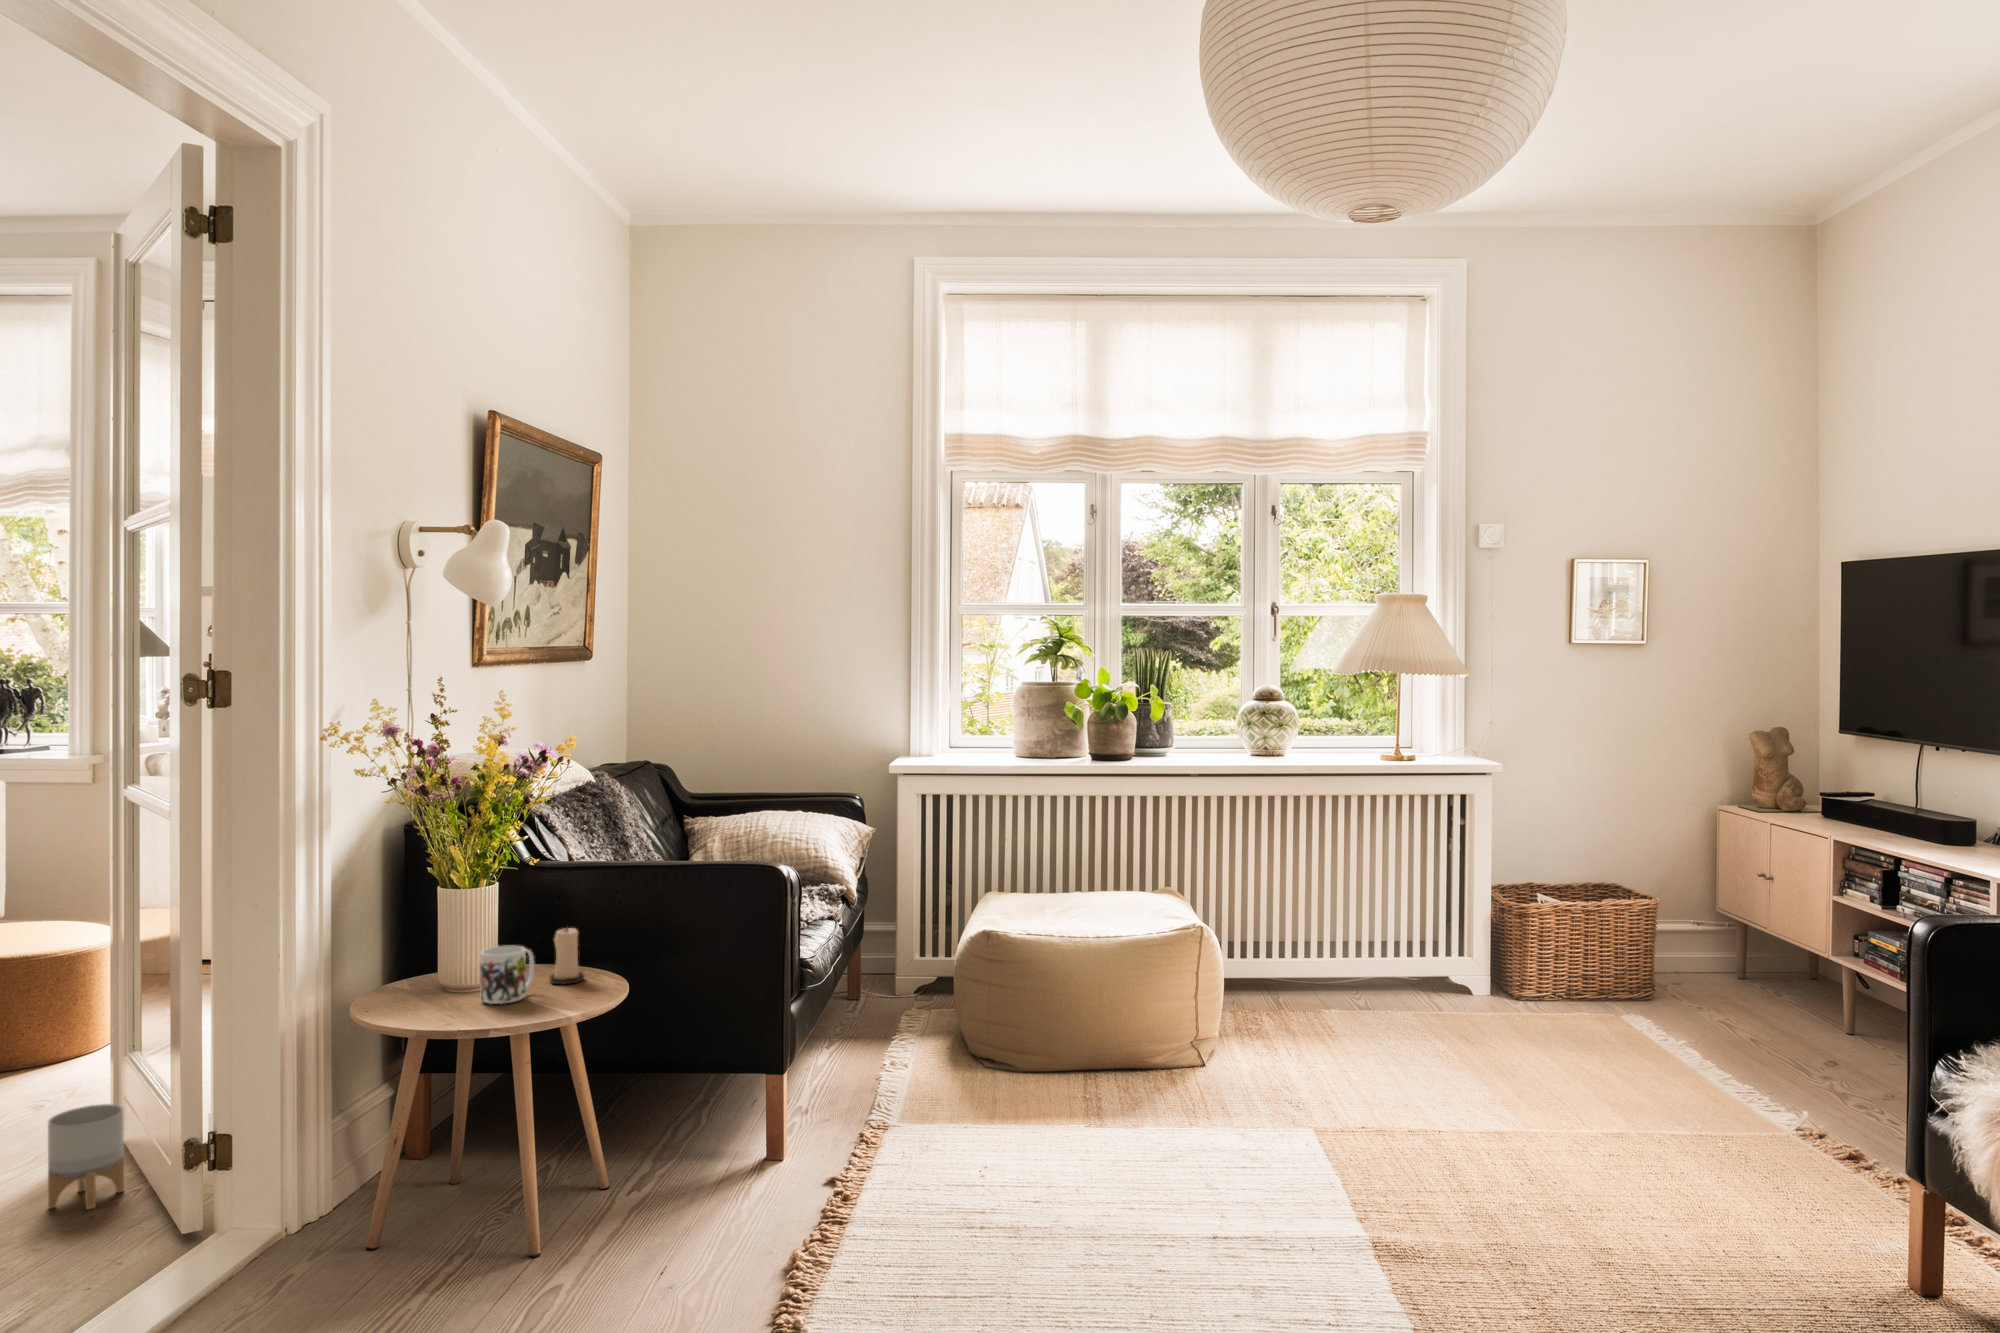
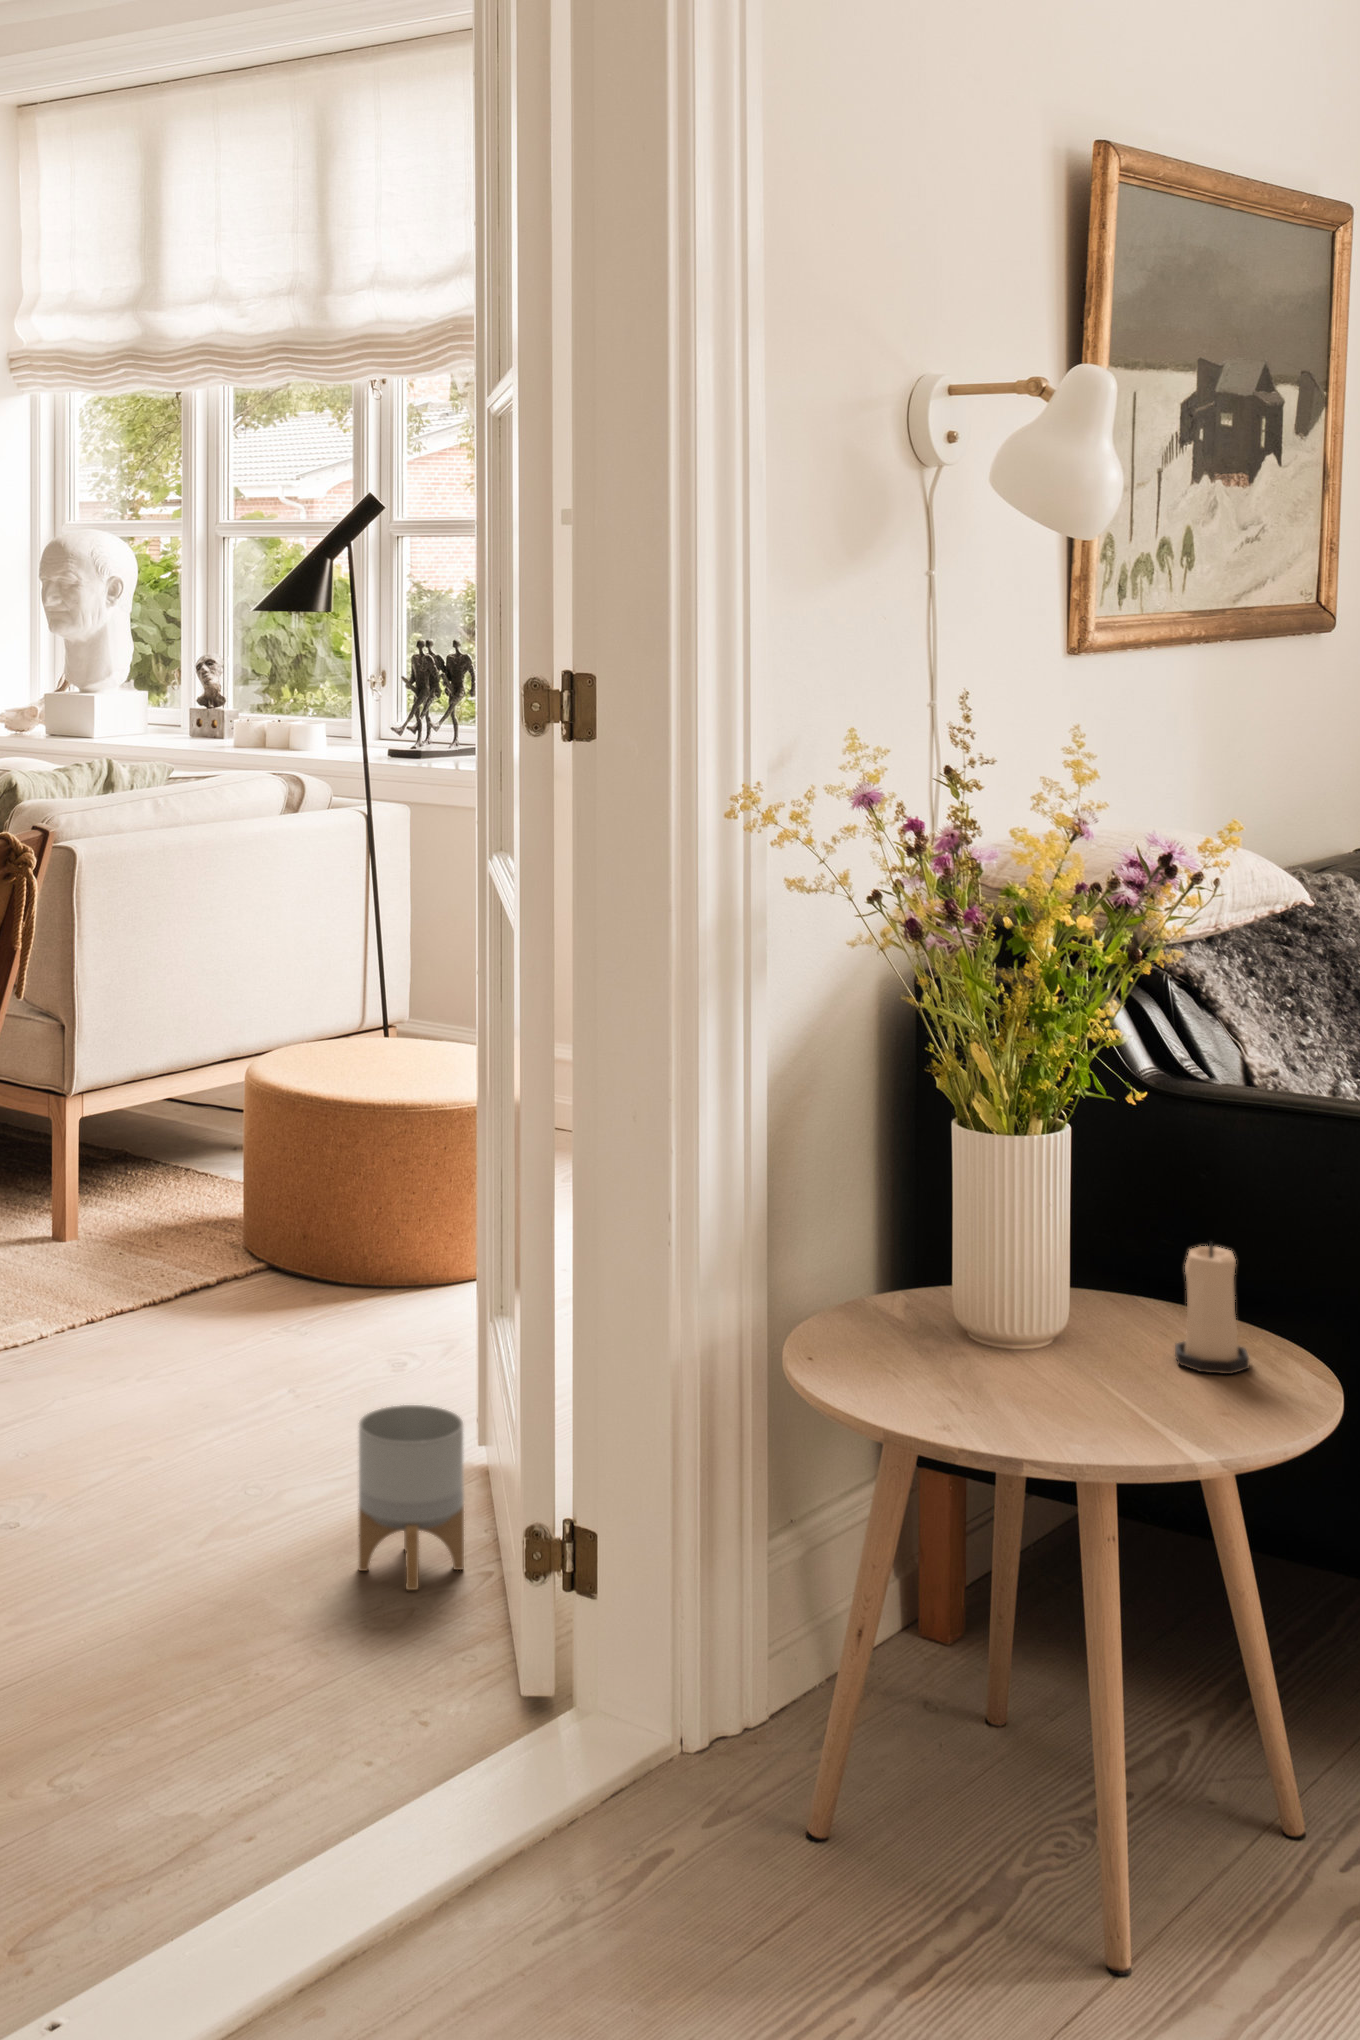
mug: present [480,945,534,1004] -> none [1022,1267,1136,1397]

